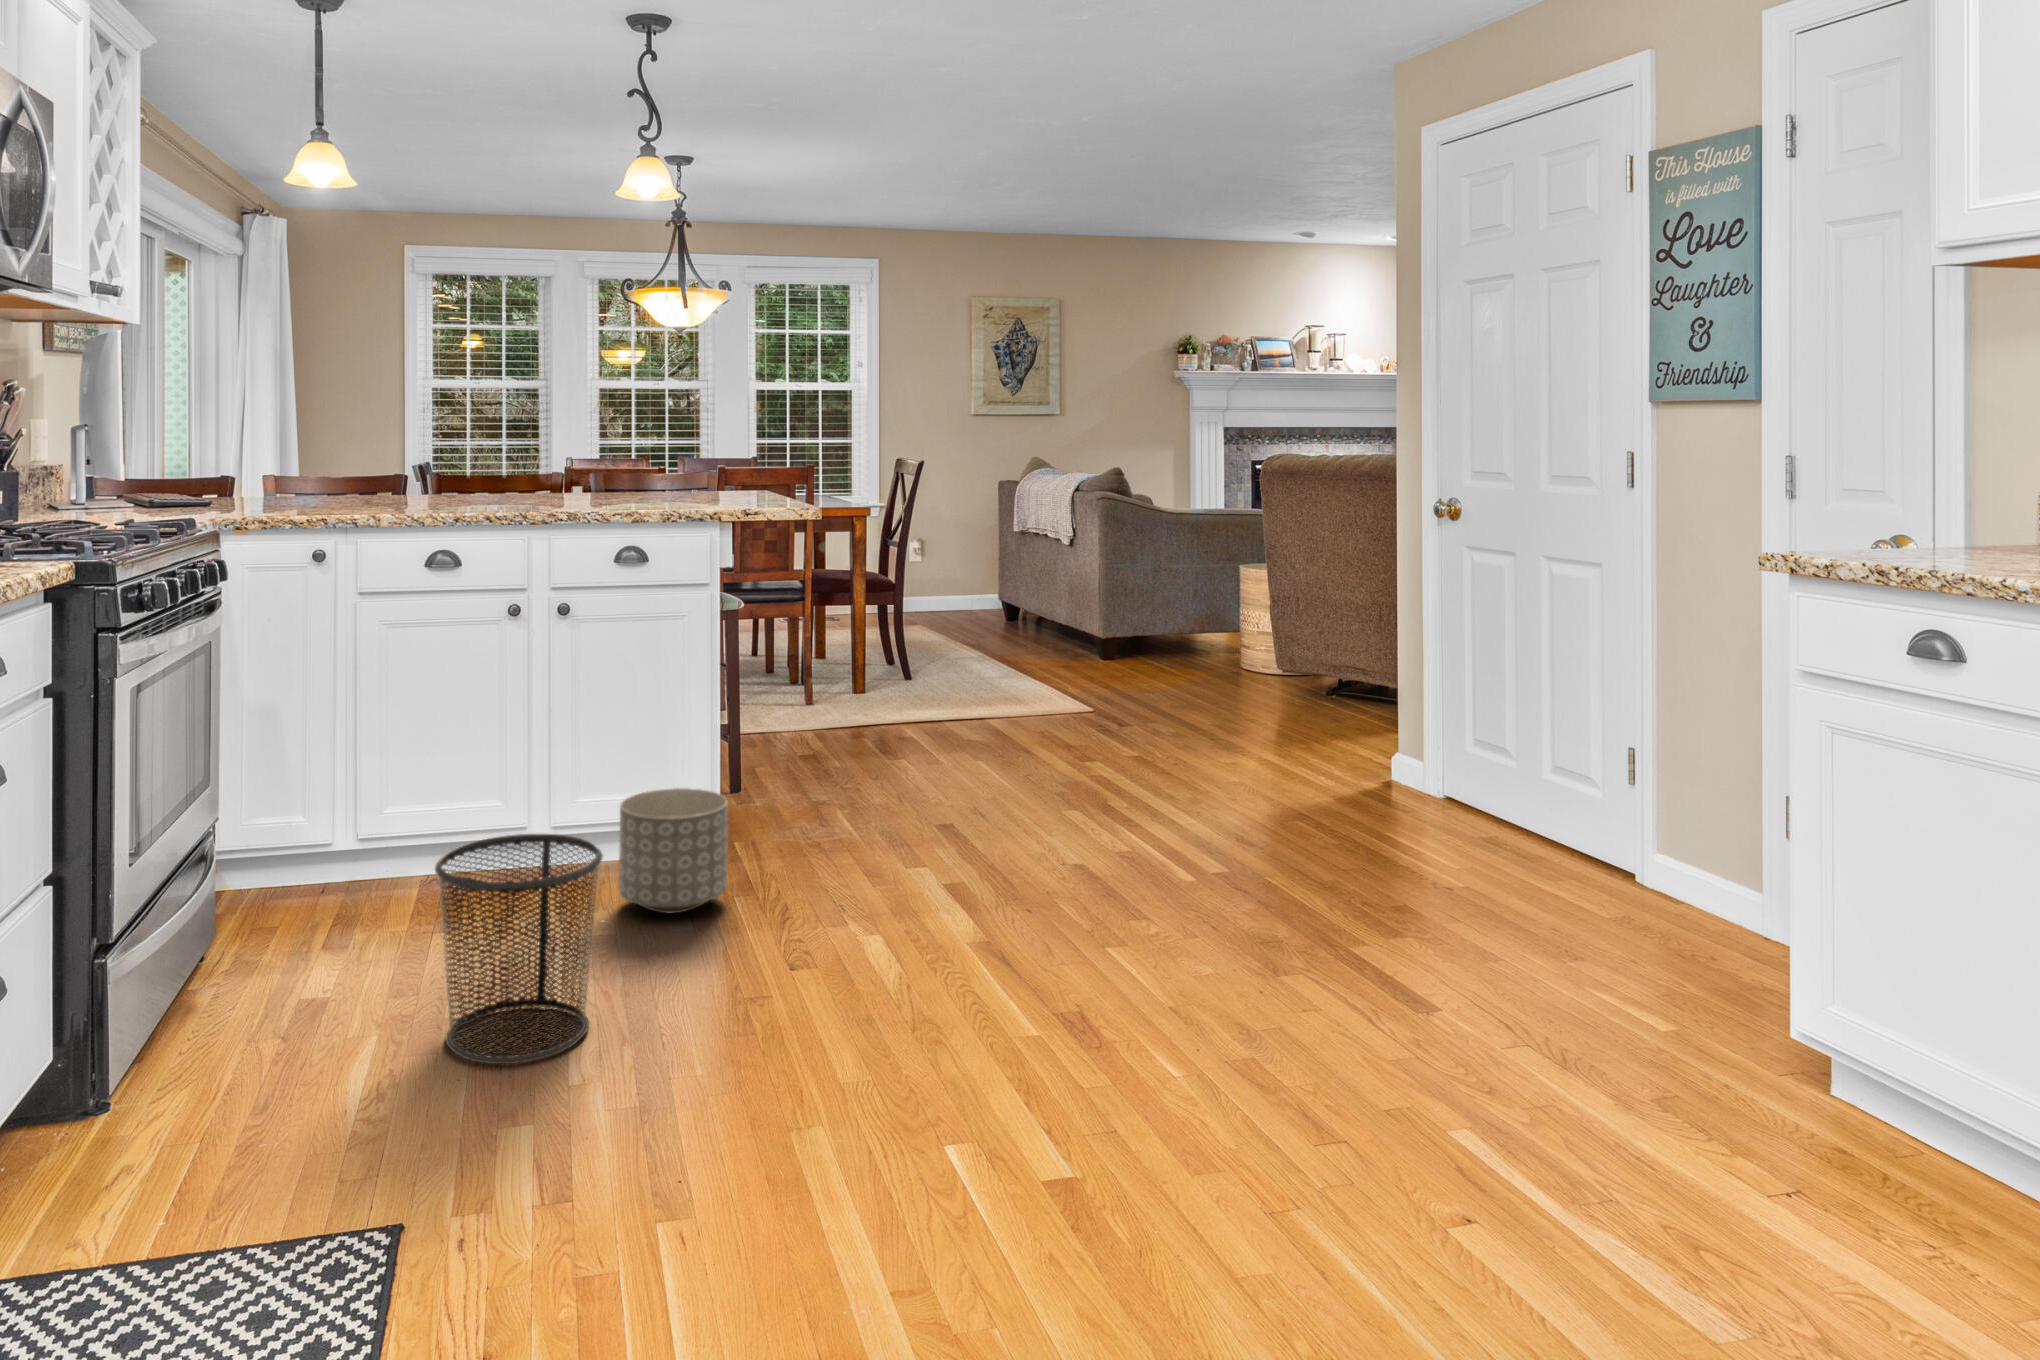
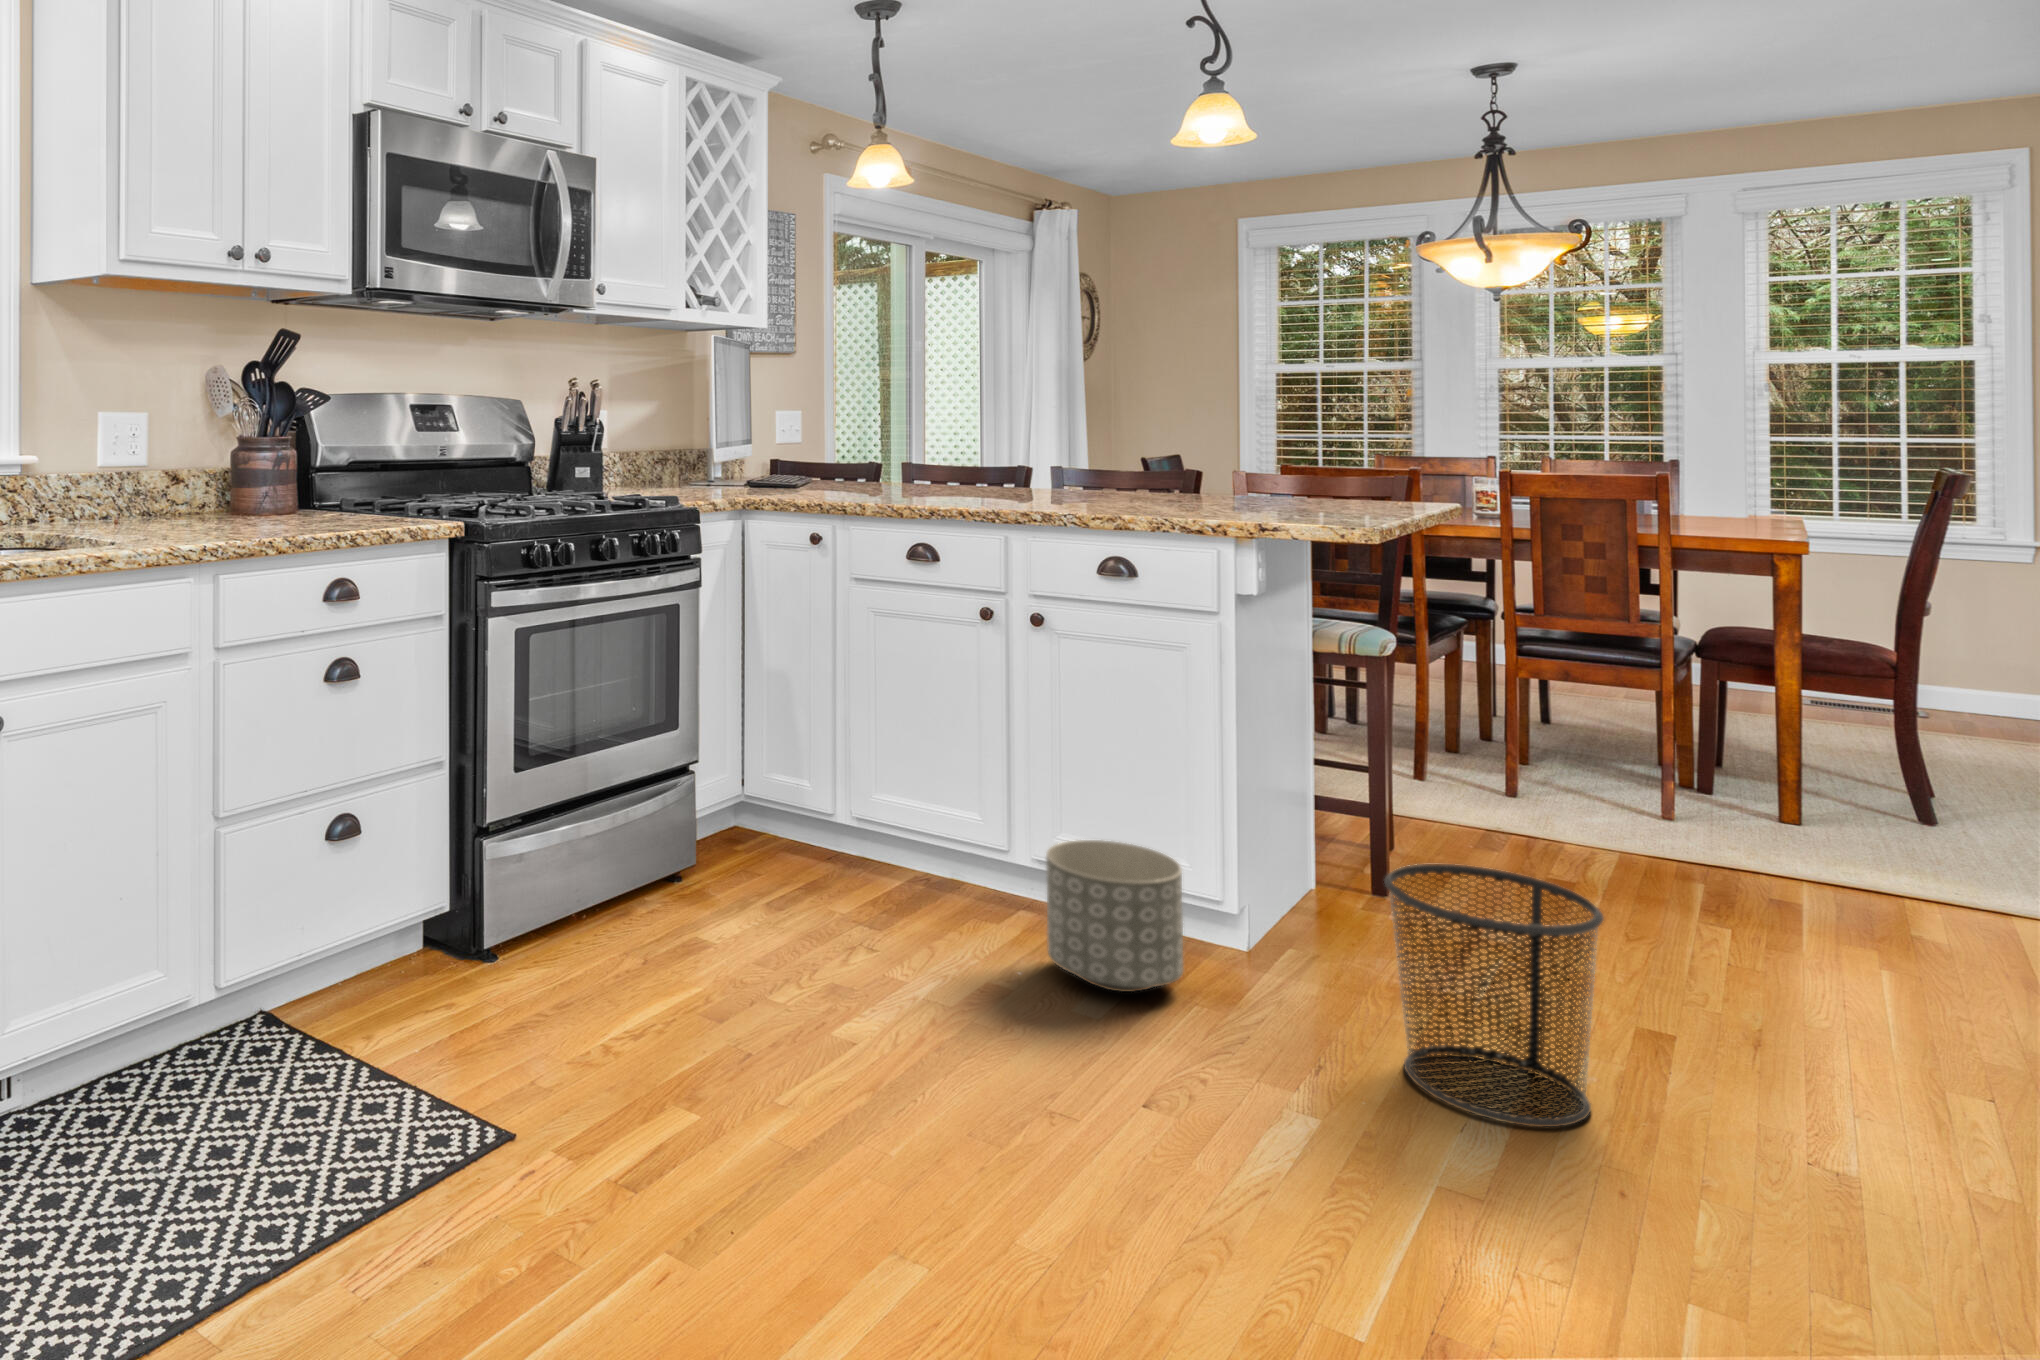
waste bin: present [435,834,602,1064] -> present [1384,864,1604,1127]

